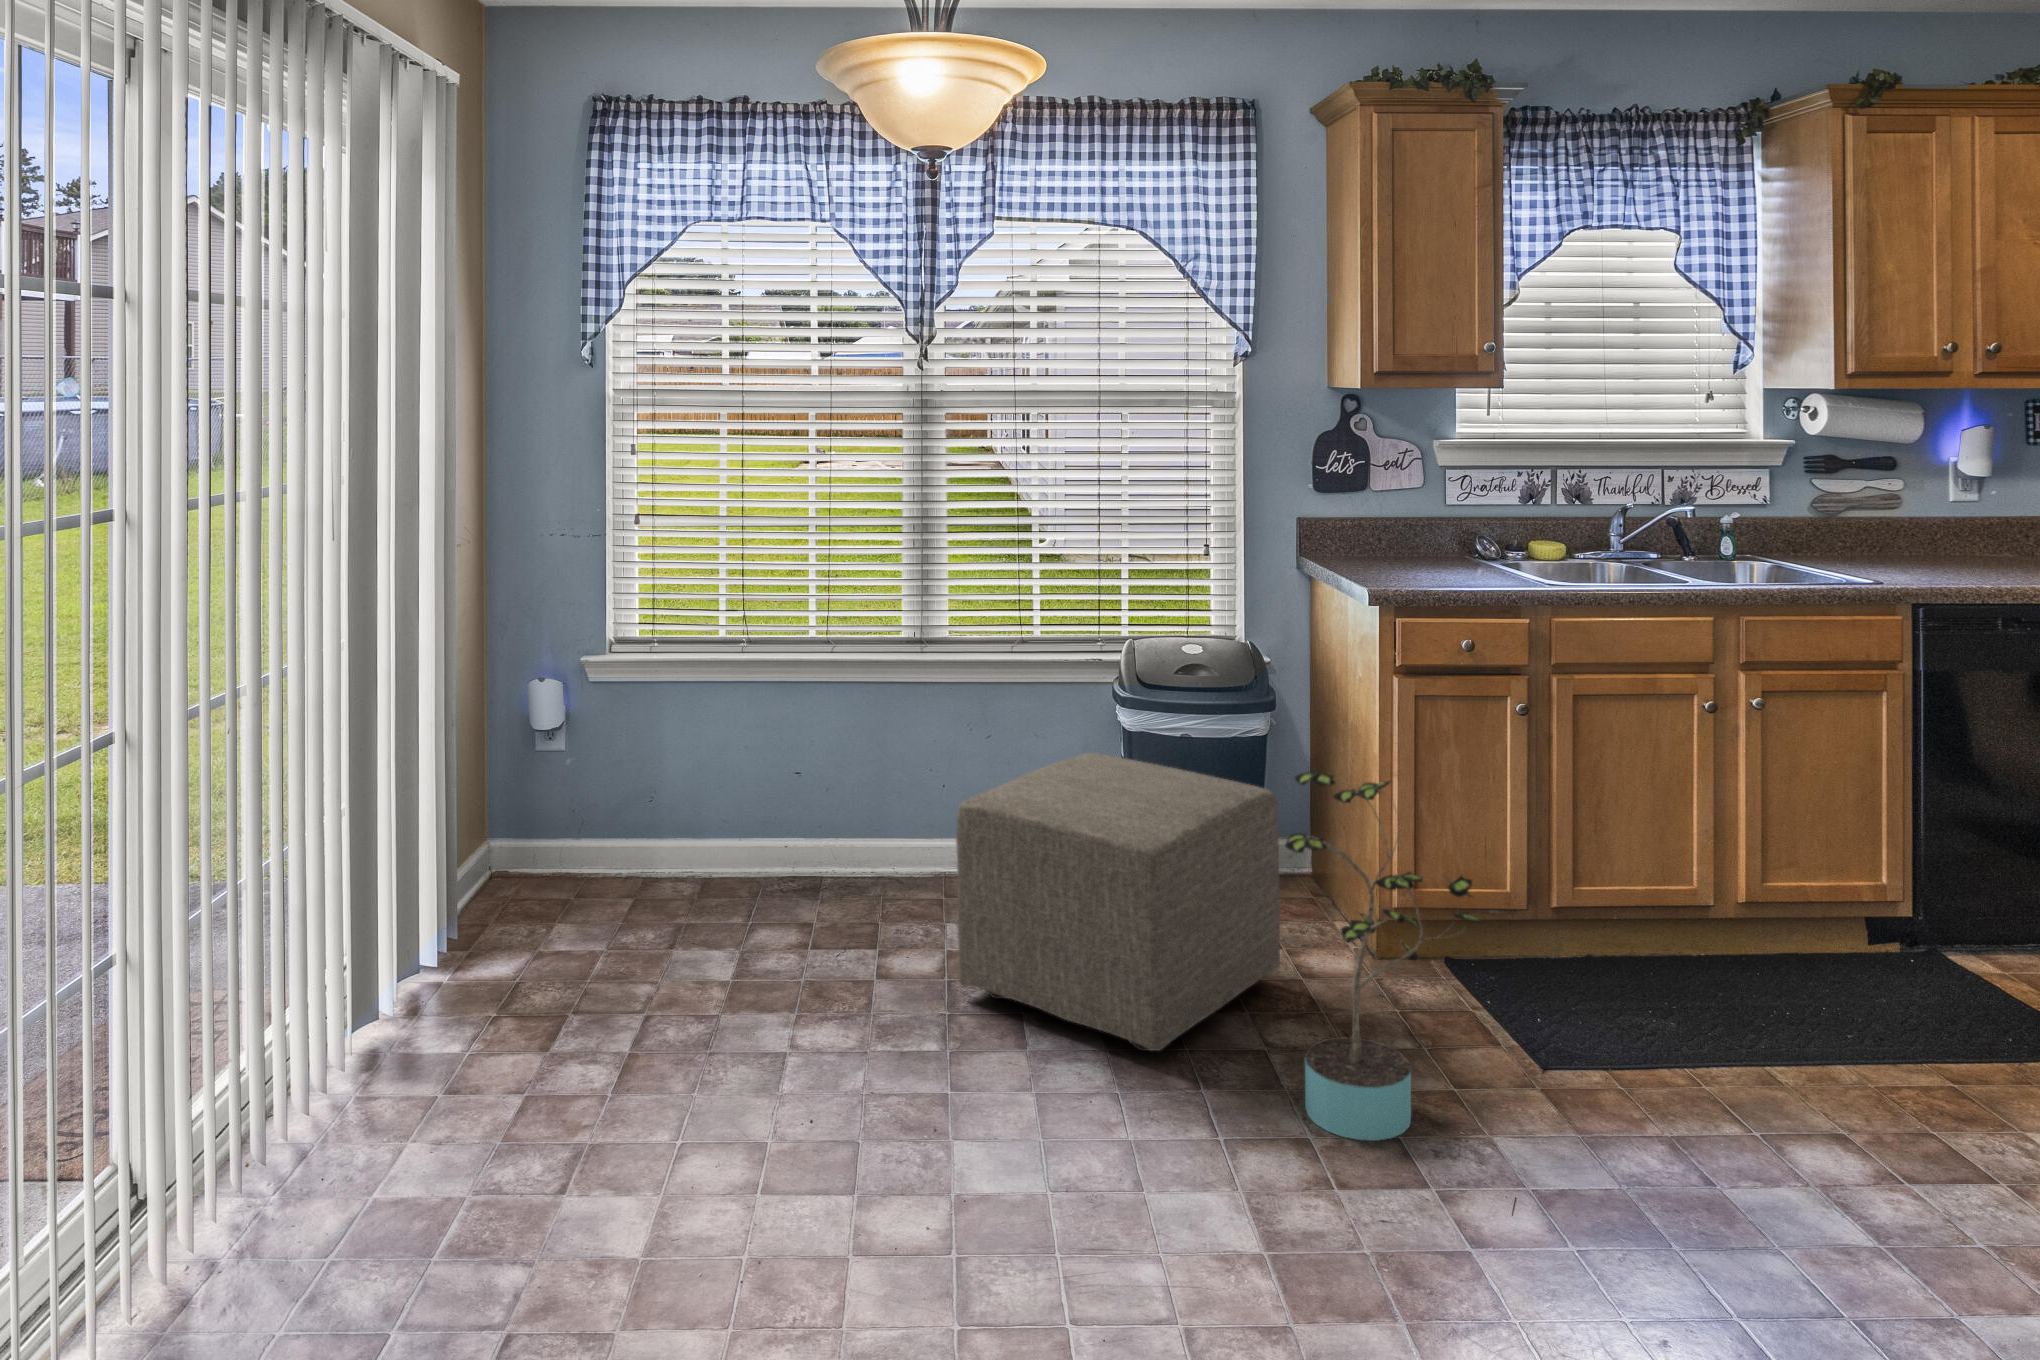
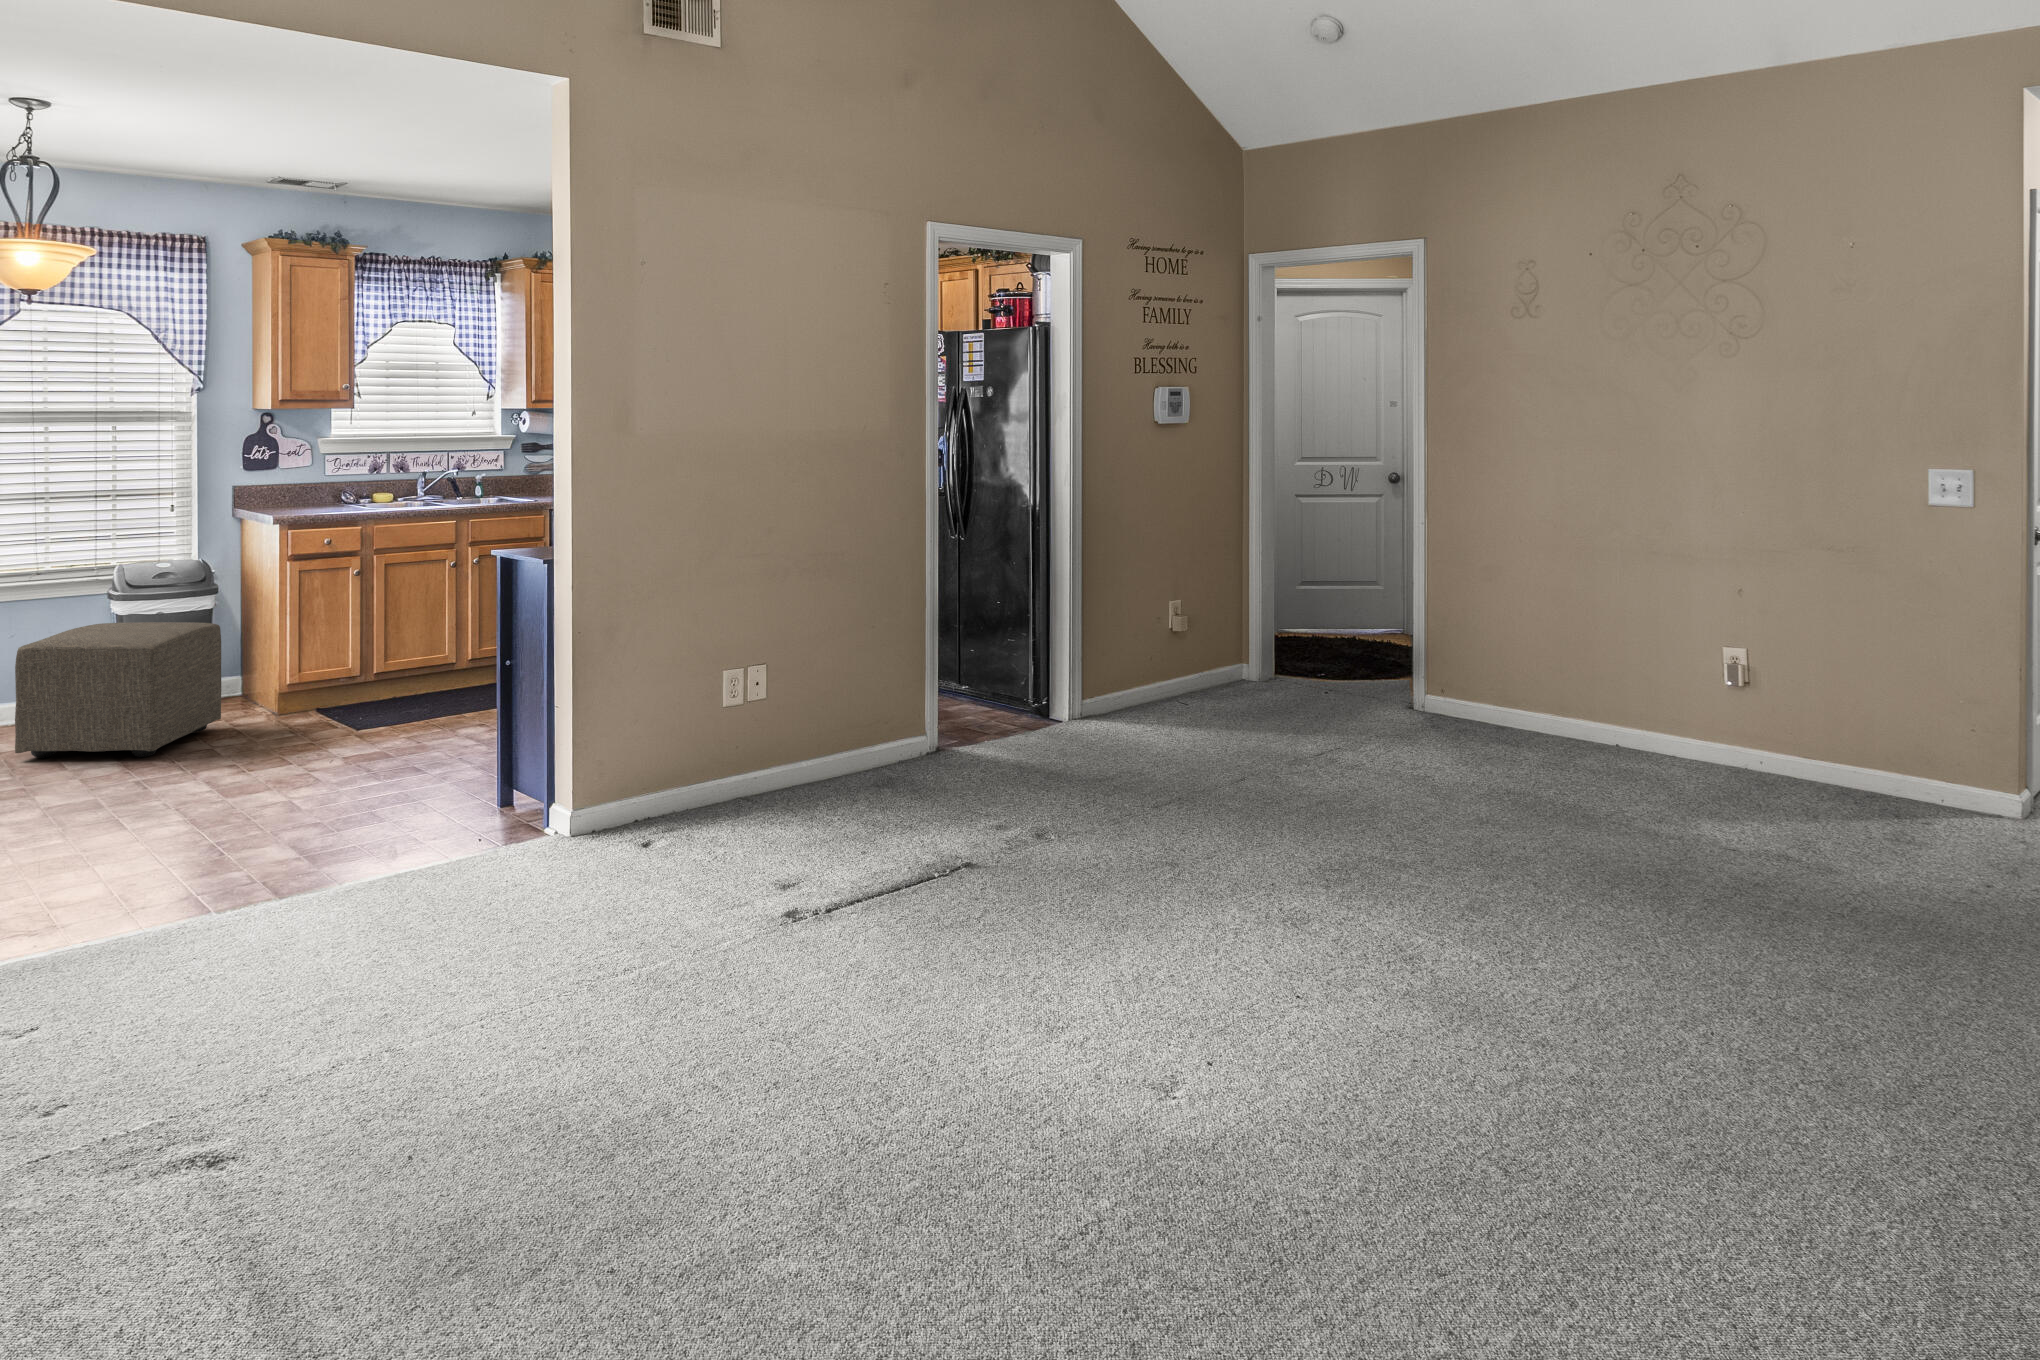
potted plant: present [1285,772,1481,1141] -> none [230,594,329,760]

